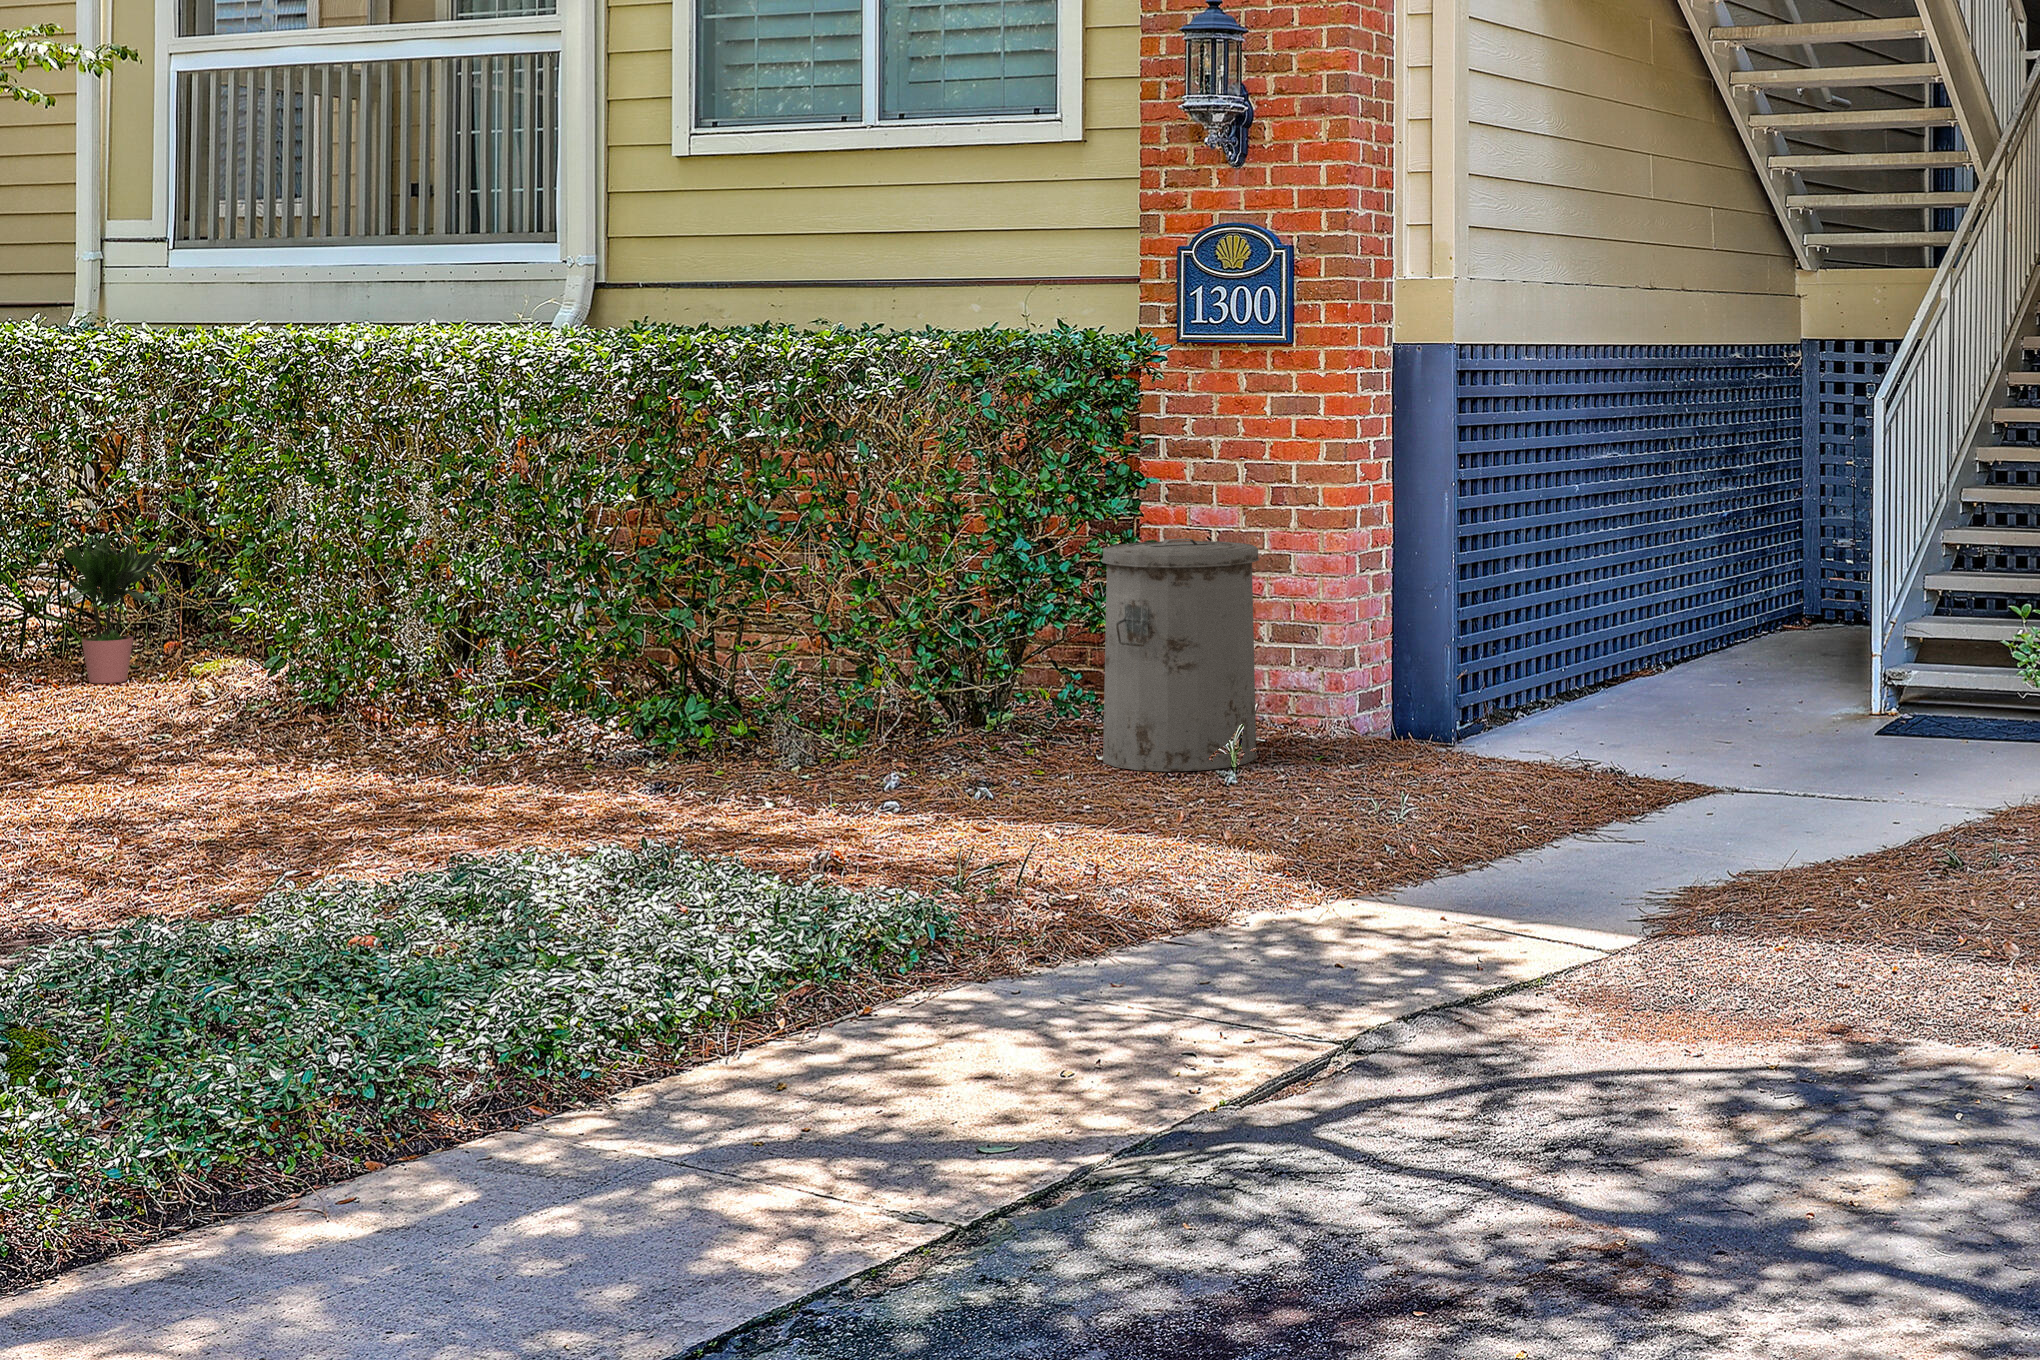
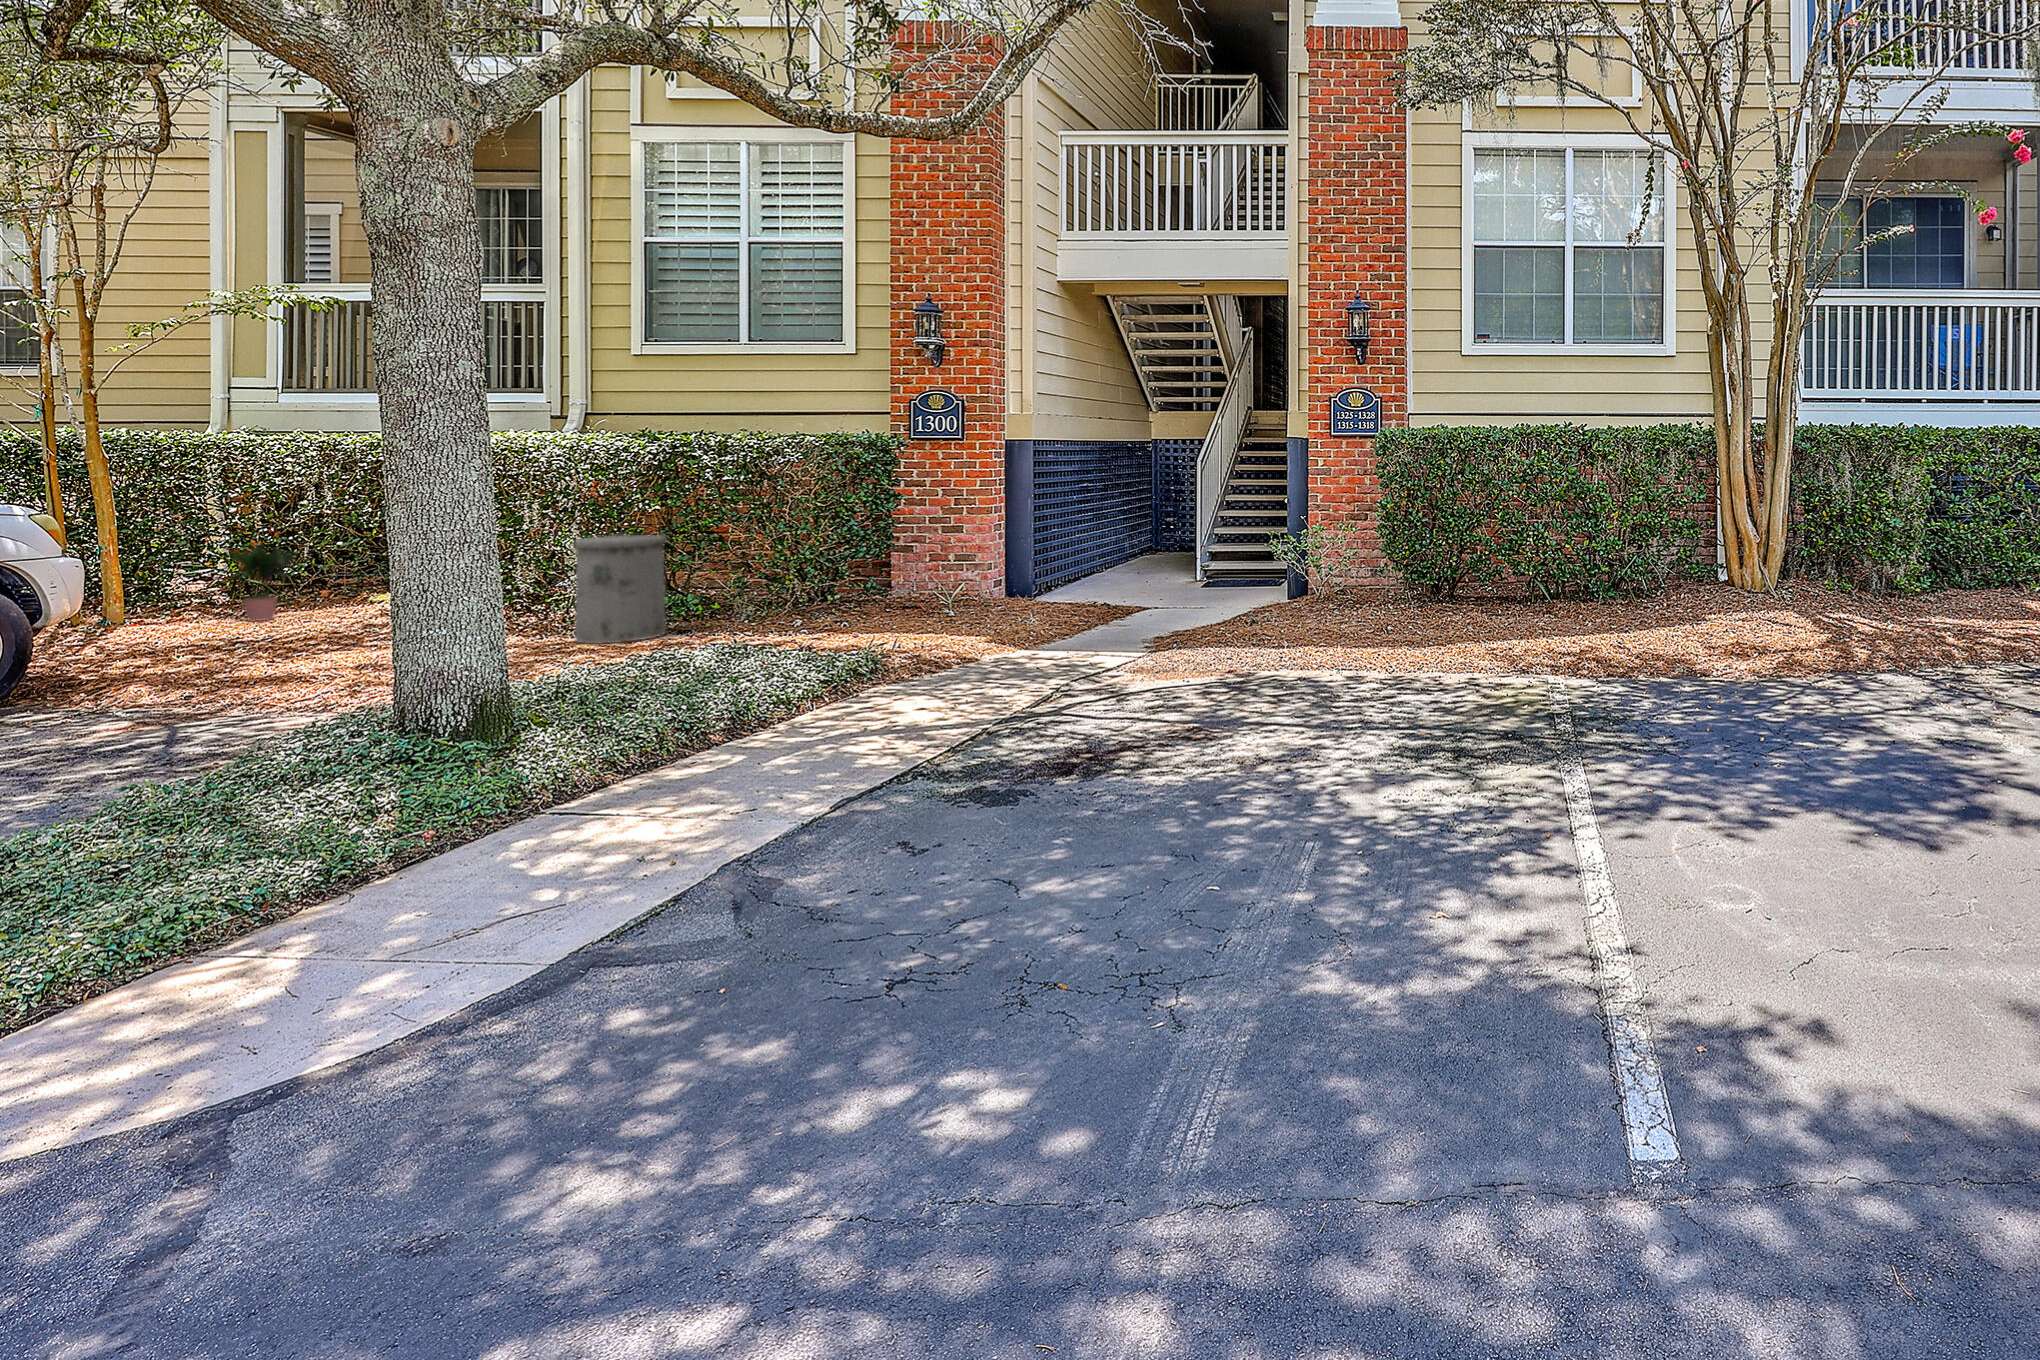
trash can: present [1102,539,1259,771] -> present [575,534,667,644]

